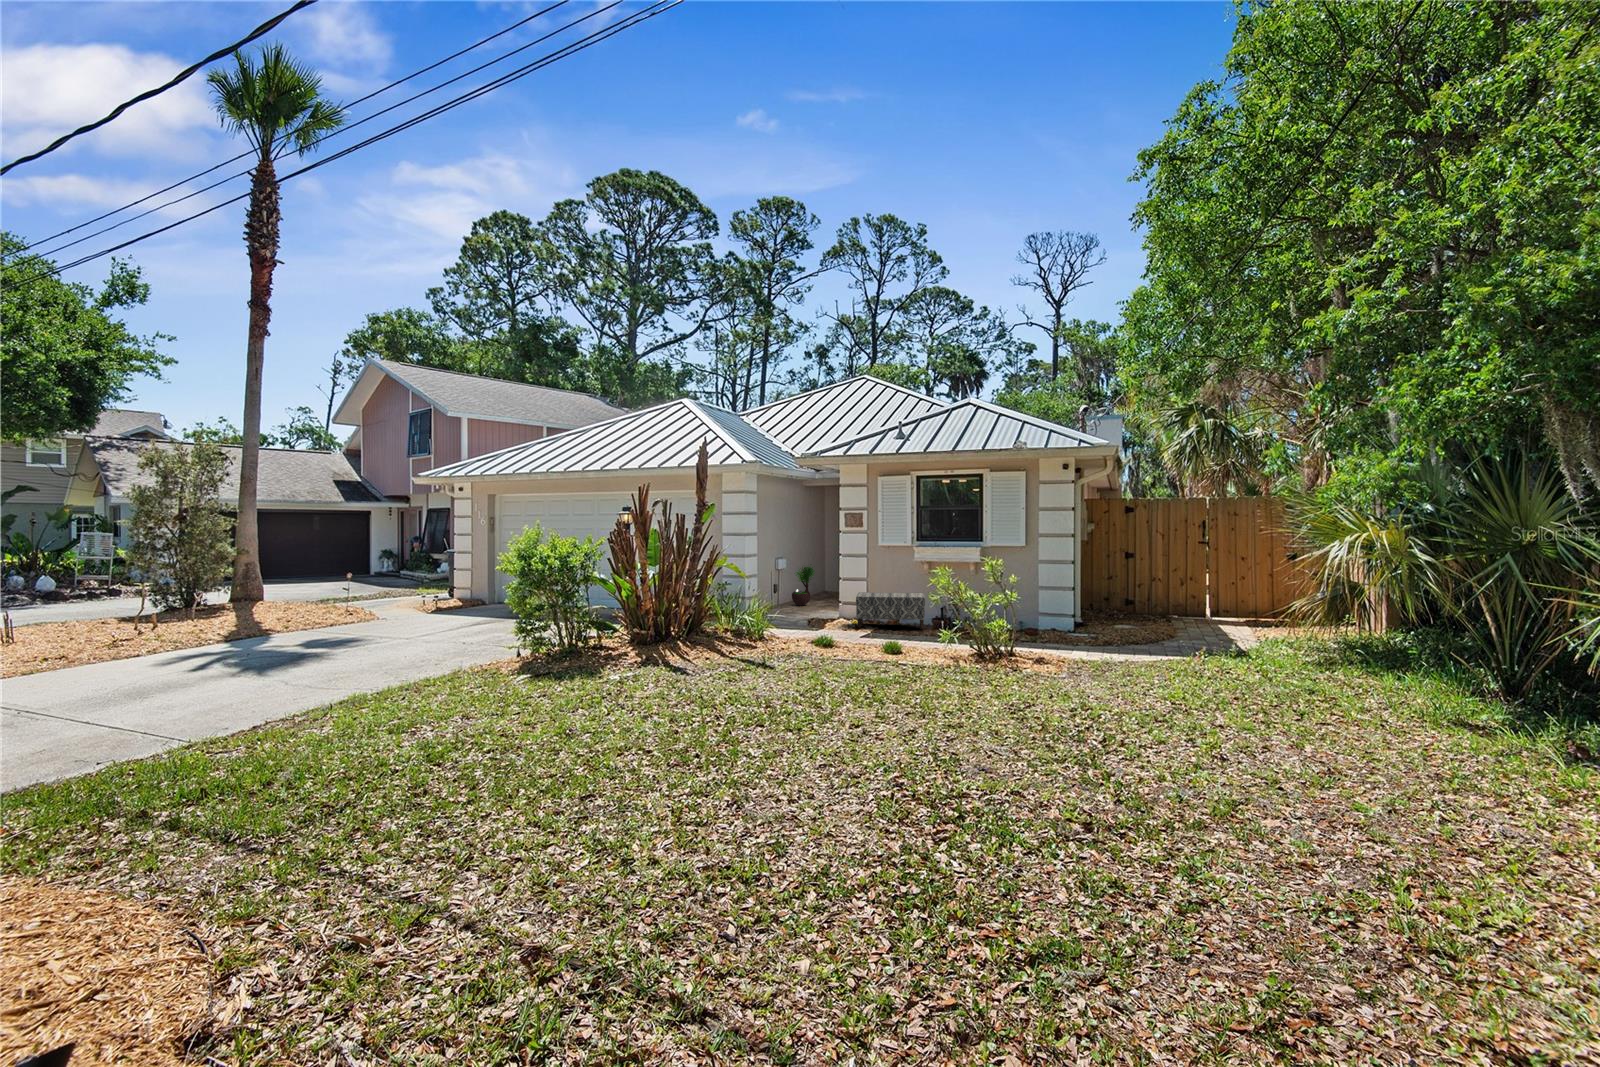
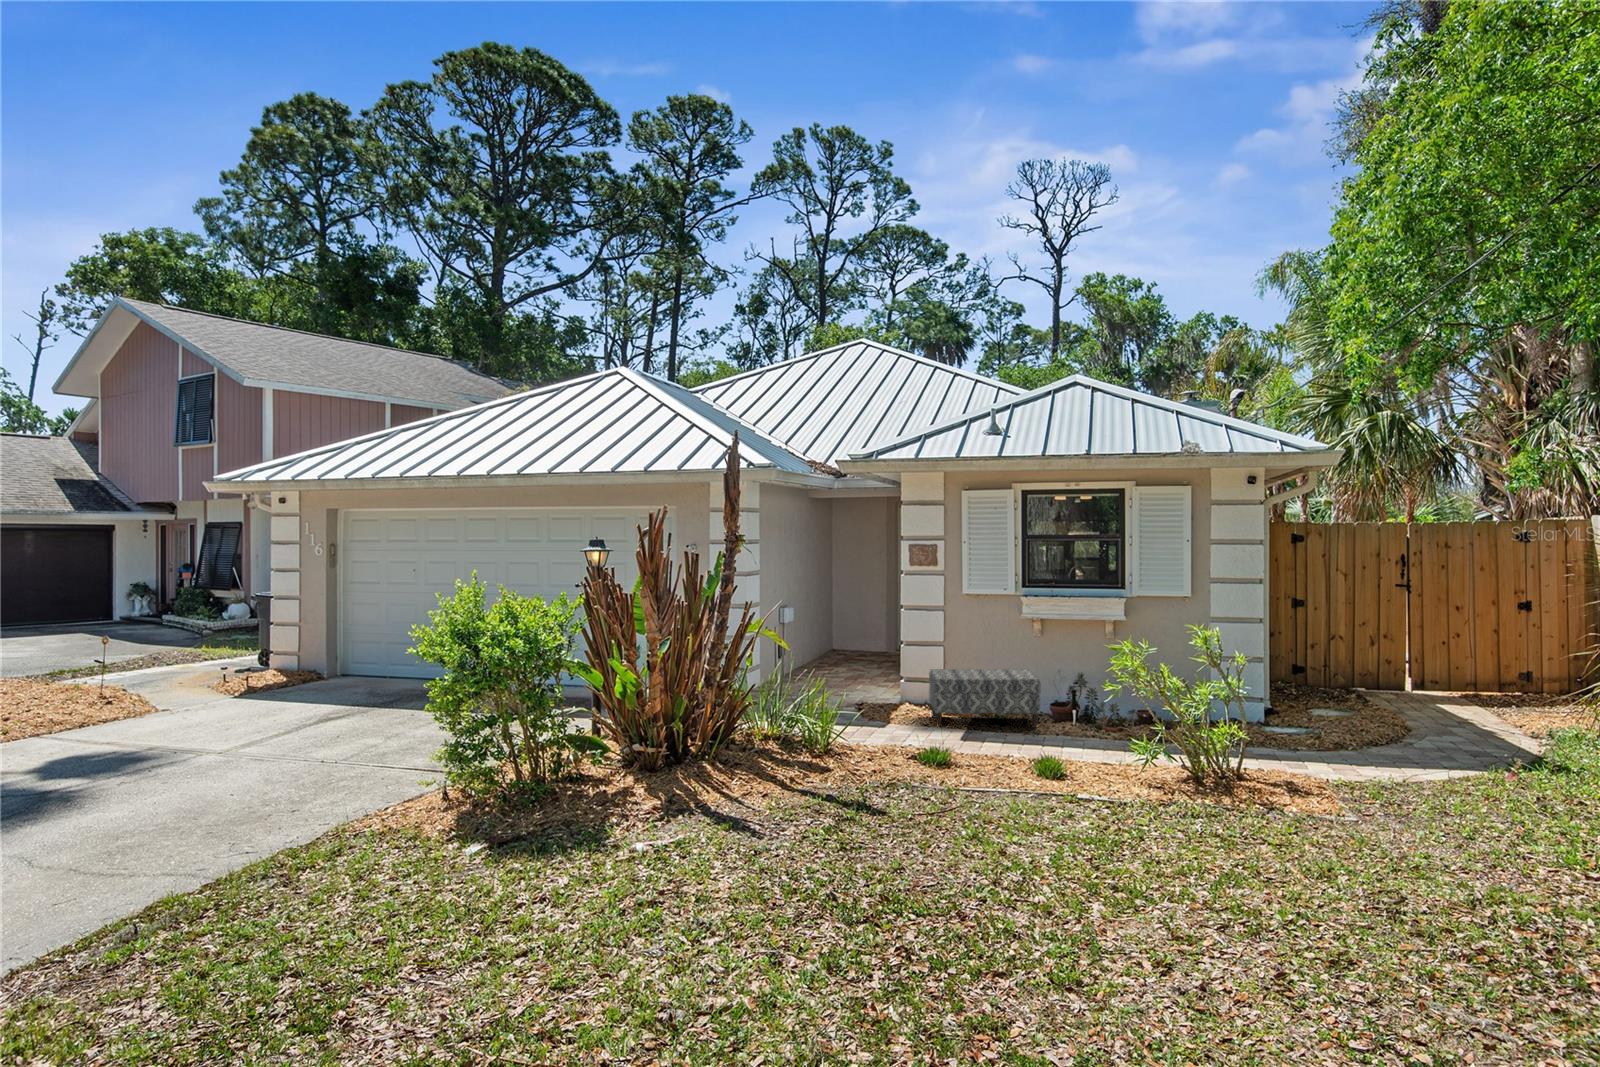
potted tree: present [792,567,815,606] -> none [798,614,834,678]

